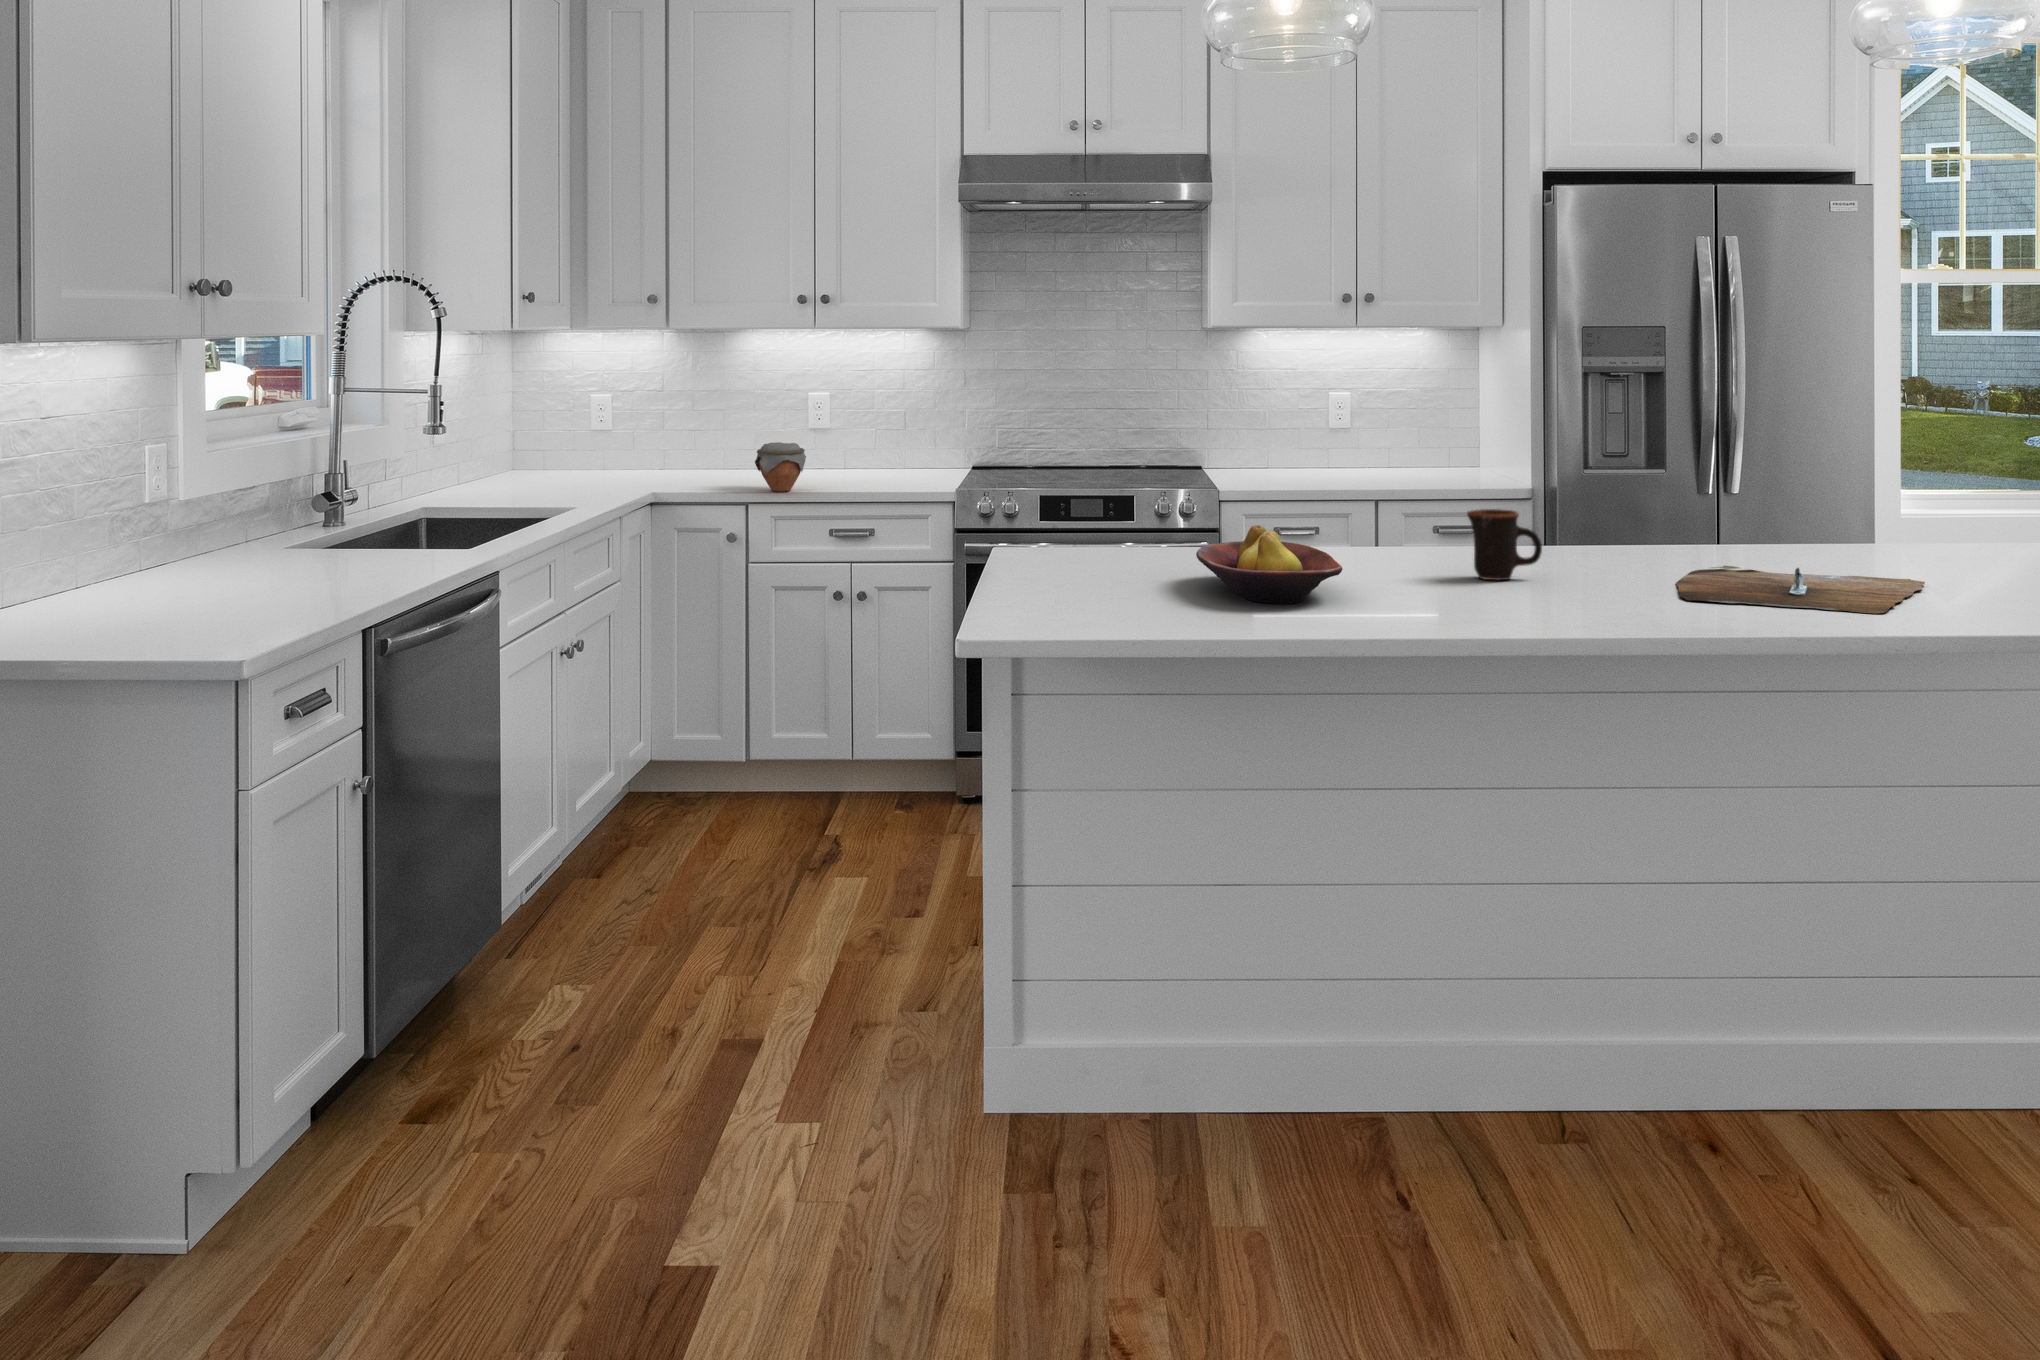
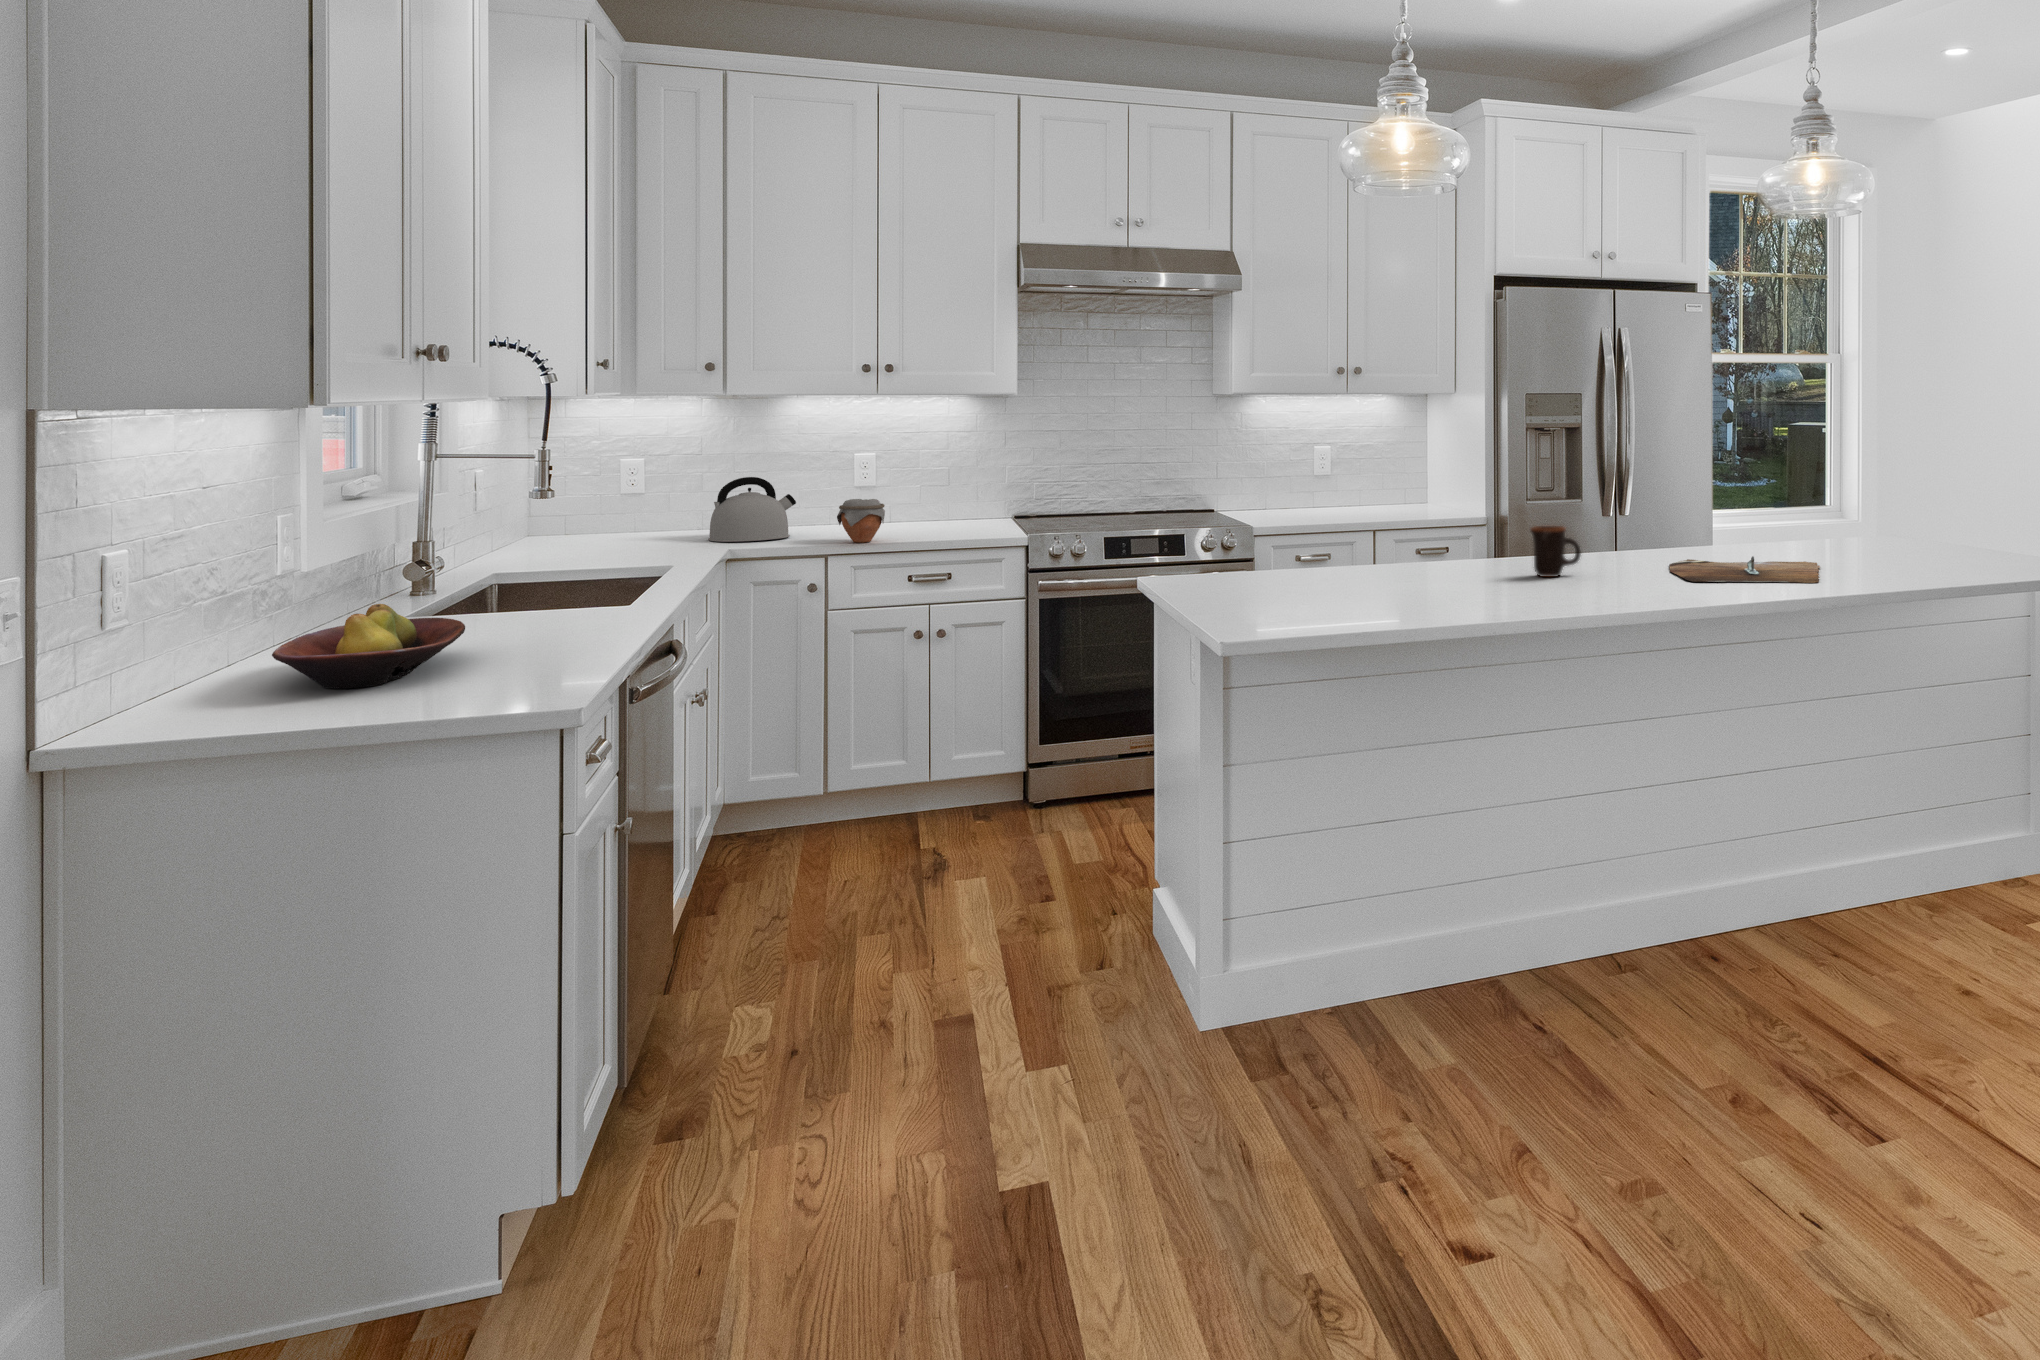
kettle: none [638,415,726,485] -> present [708,477,796,542]
fruit bowl: present [1196,525,1342,604] -> present [272,604,465,688]

